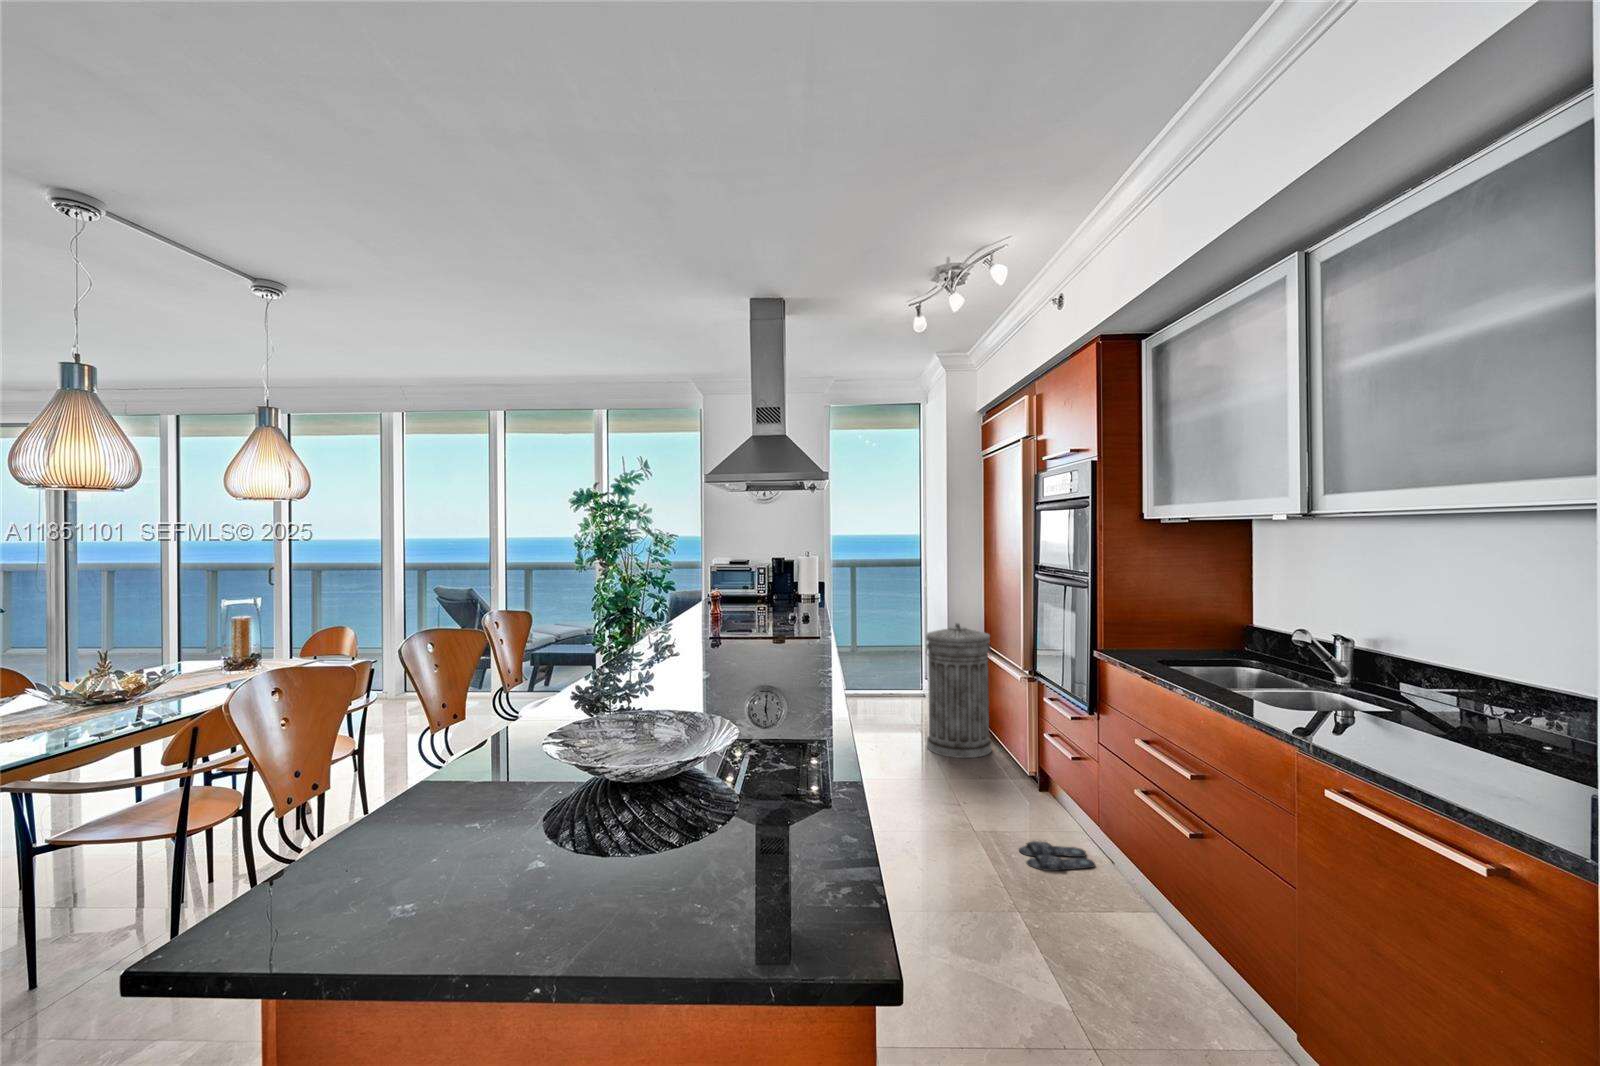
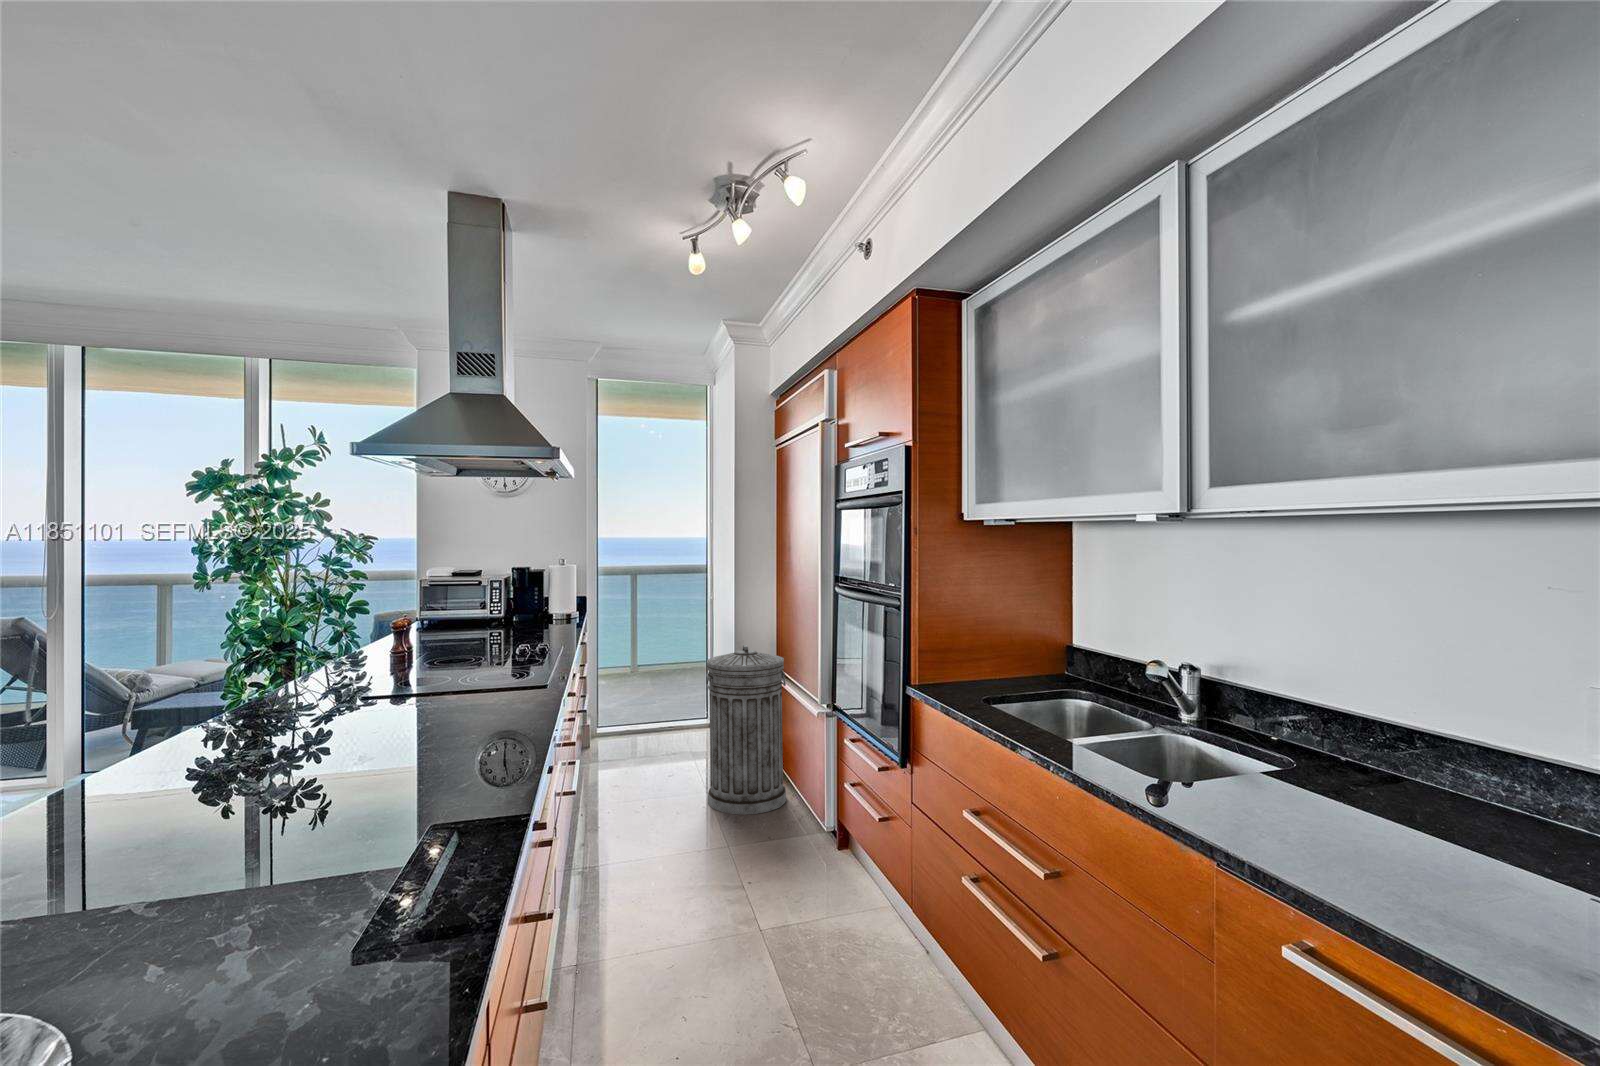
slippers: present [1019,841,1095,871] -> none [817,930,908,974]

